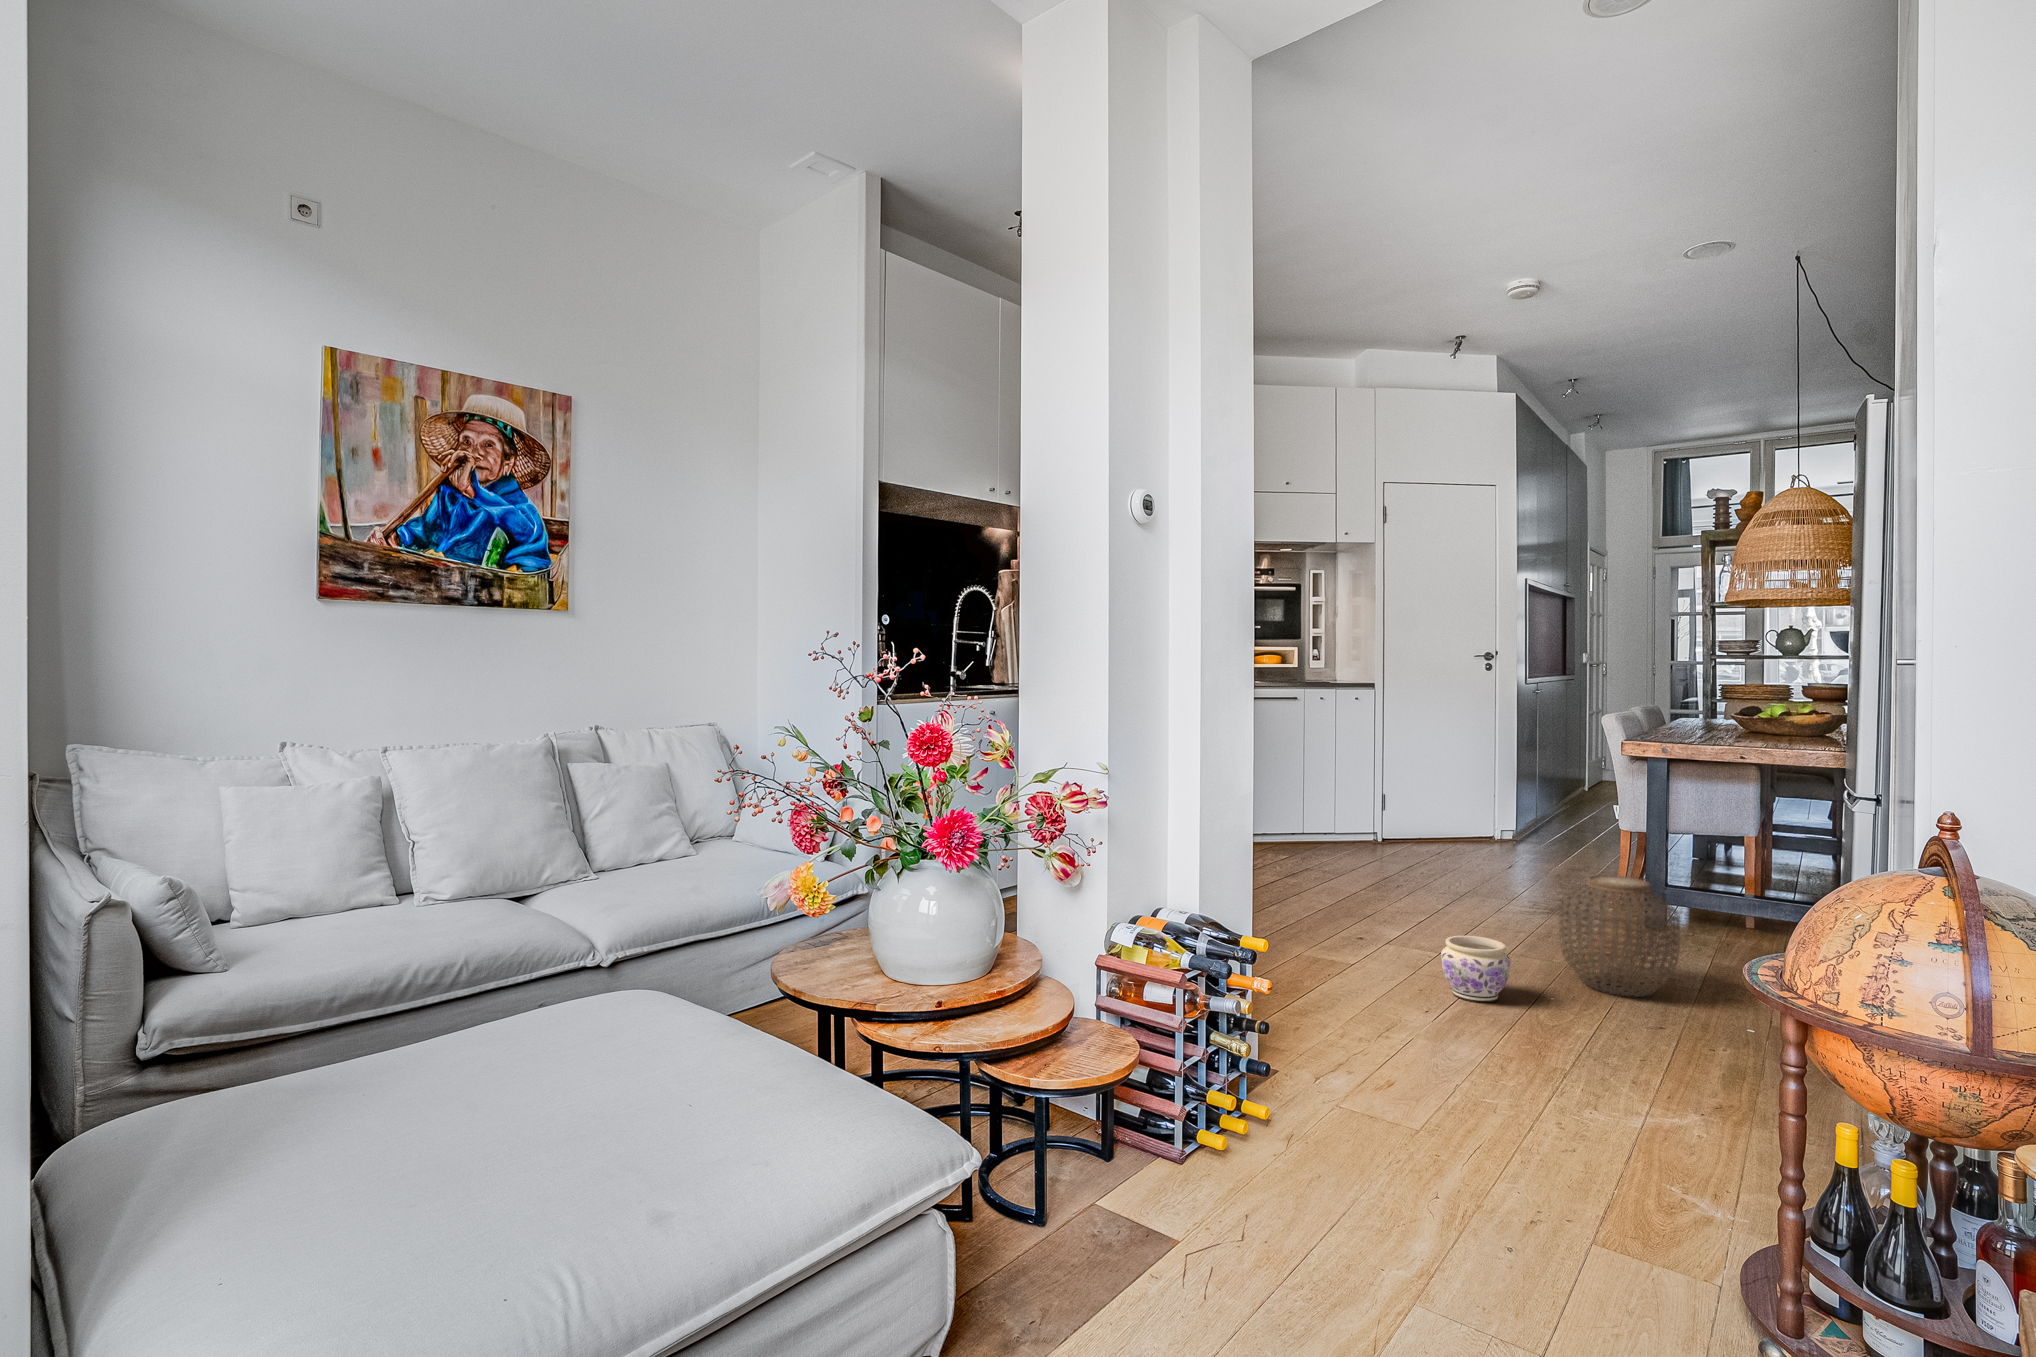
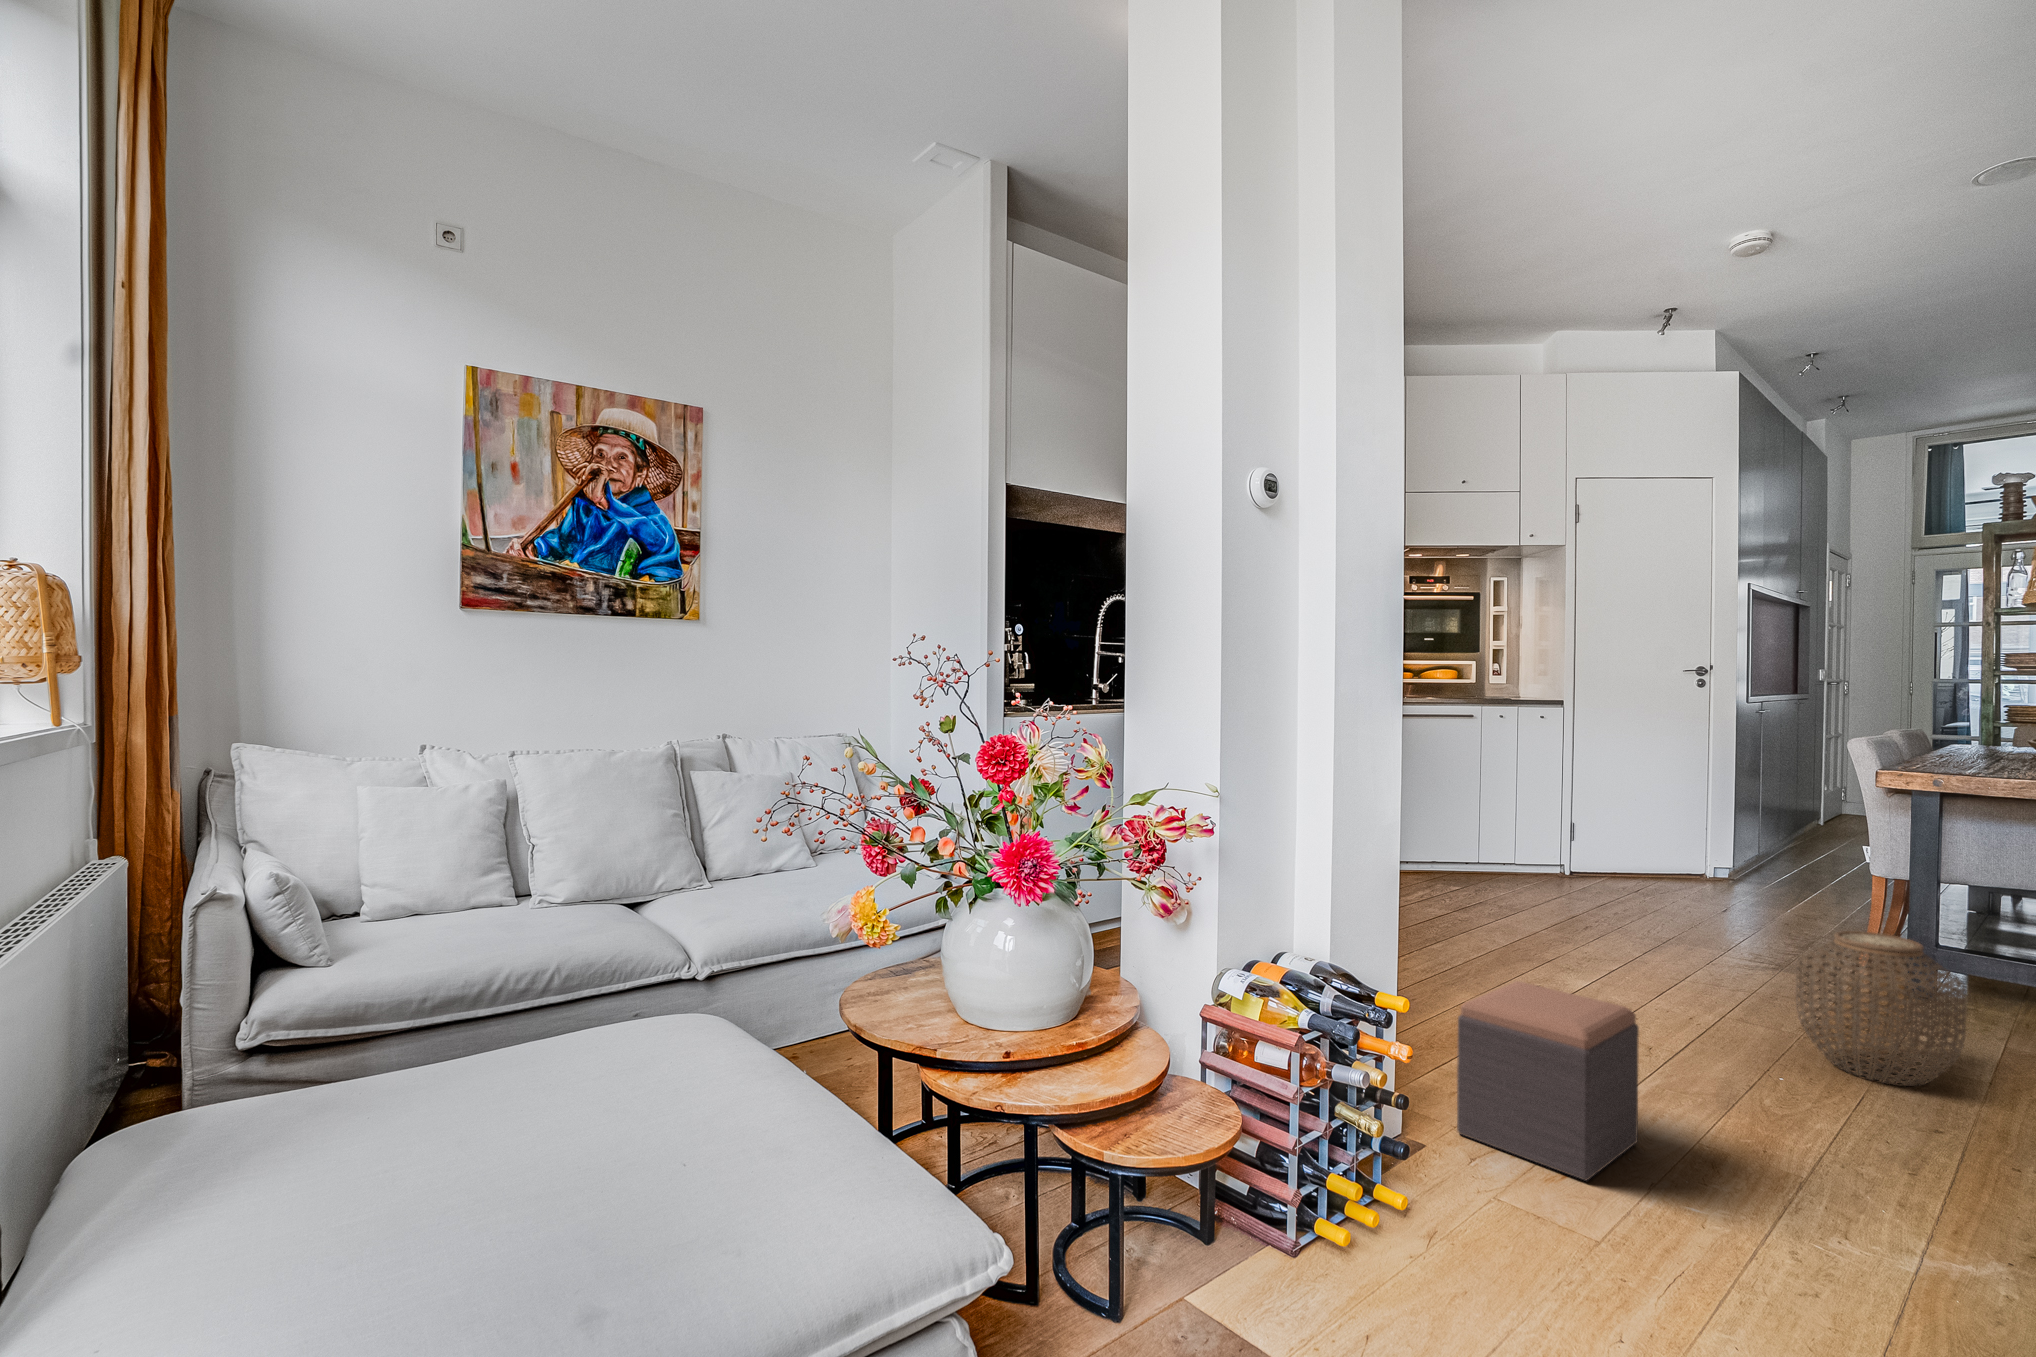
footstool: none [1301,927,1442,1084] -> present [1457,981,1639,1181]
planter: present [1441,936,1511,1002] -> none [1640,996,1731,1079]

